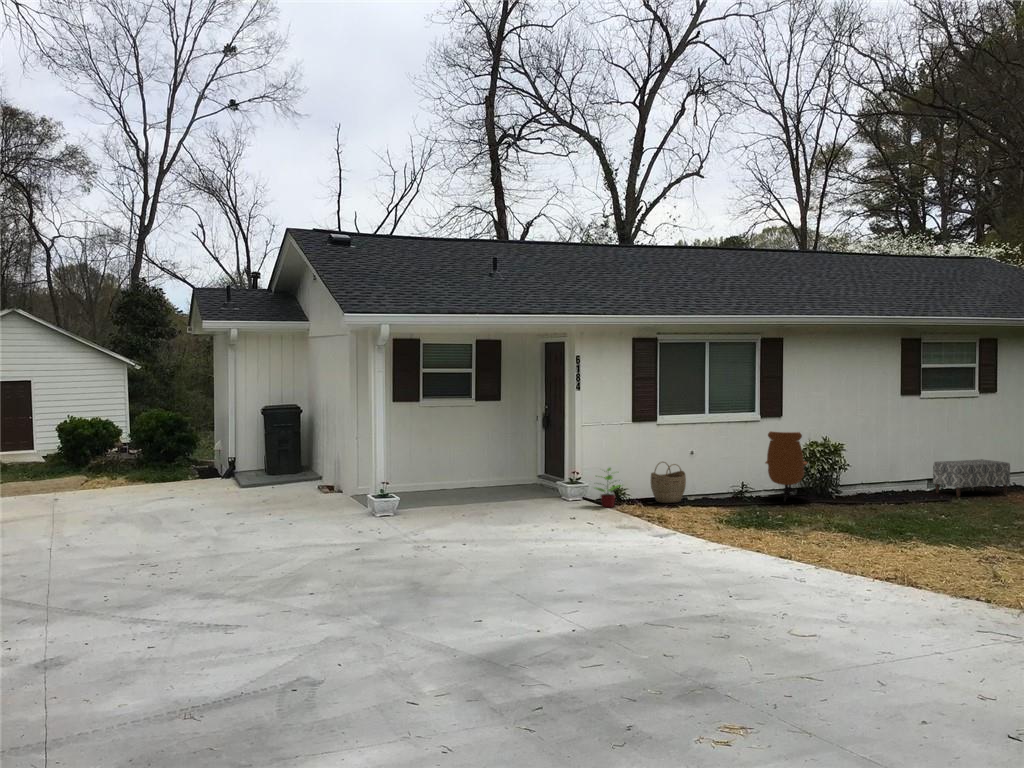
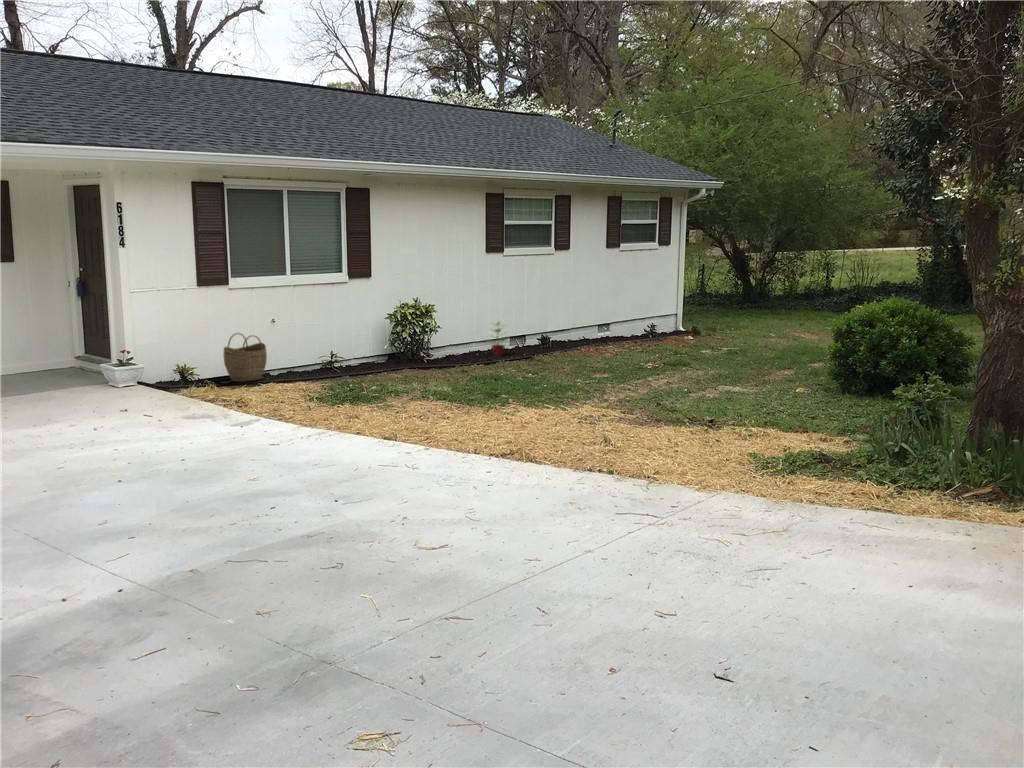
lounge chair: present [764,431,809,502] -> none [355,294,403,372]
bench: present [933,459,1010,497] -> none [515,315,581,354]
potted plant: present [596,468,621,507] -> present [490,322,507,356]

